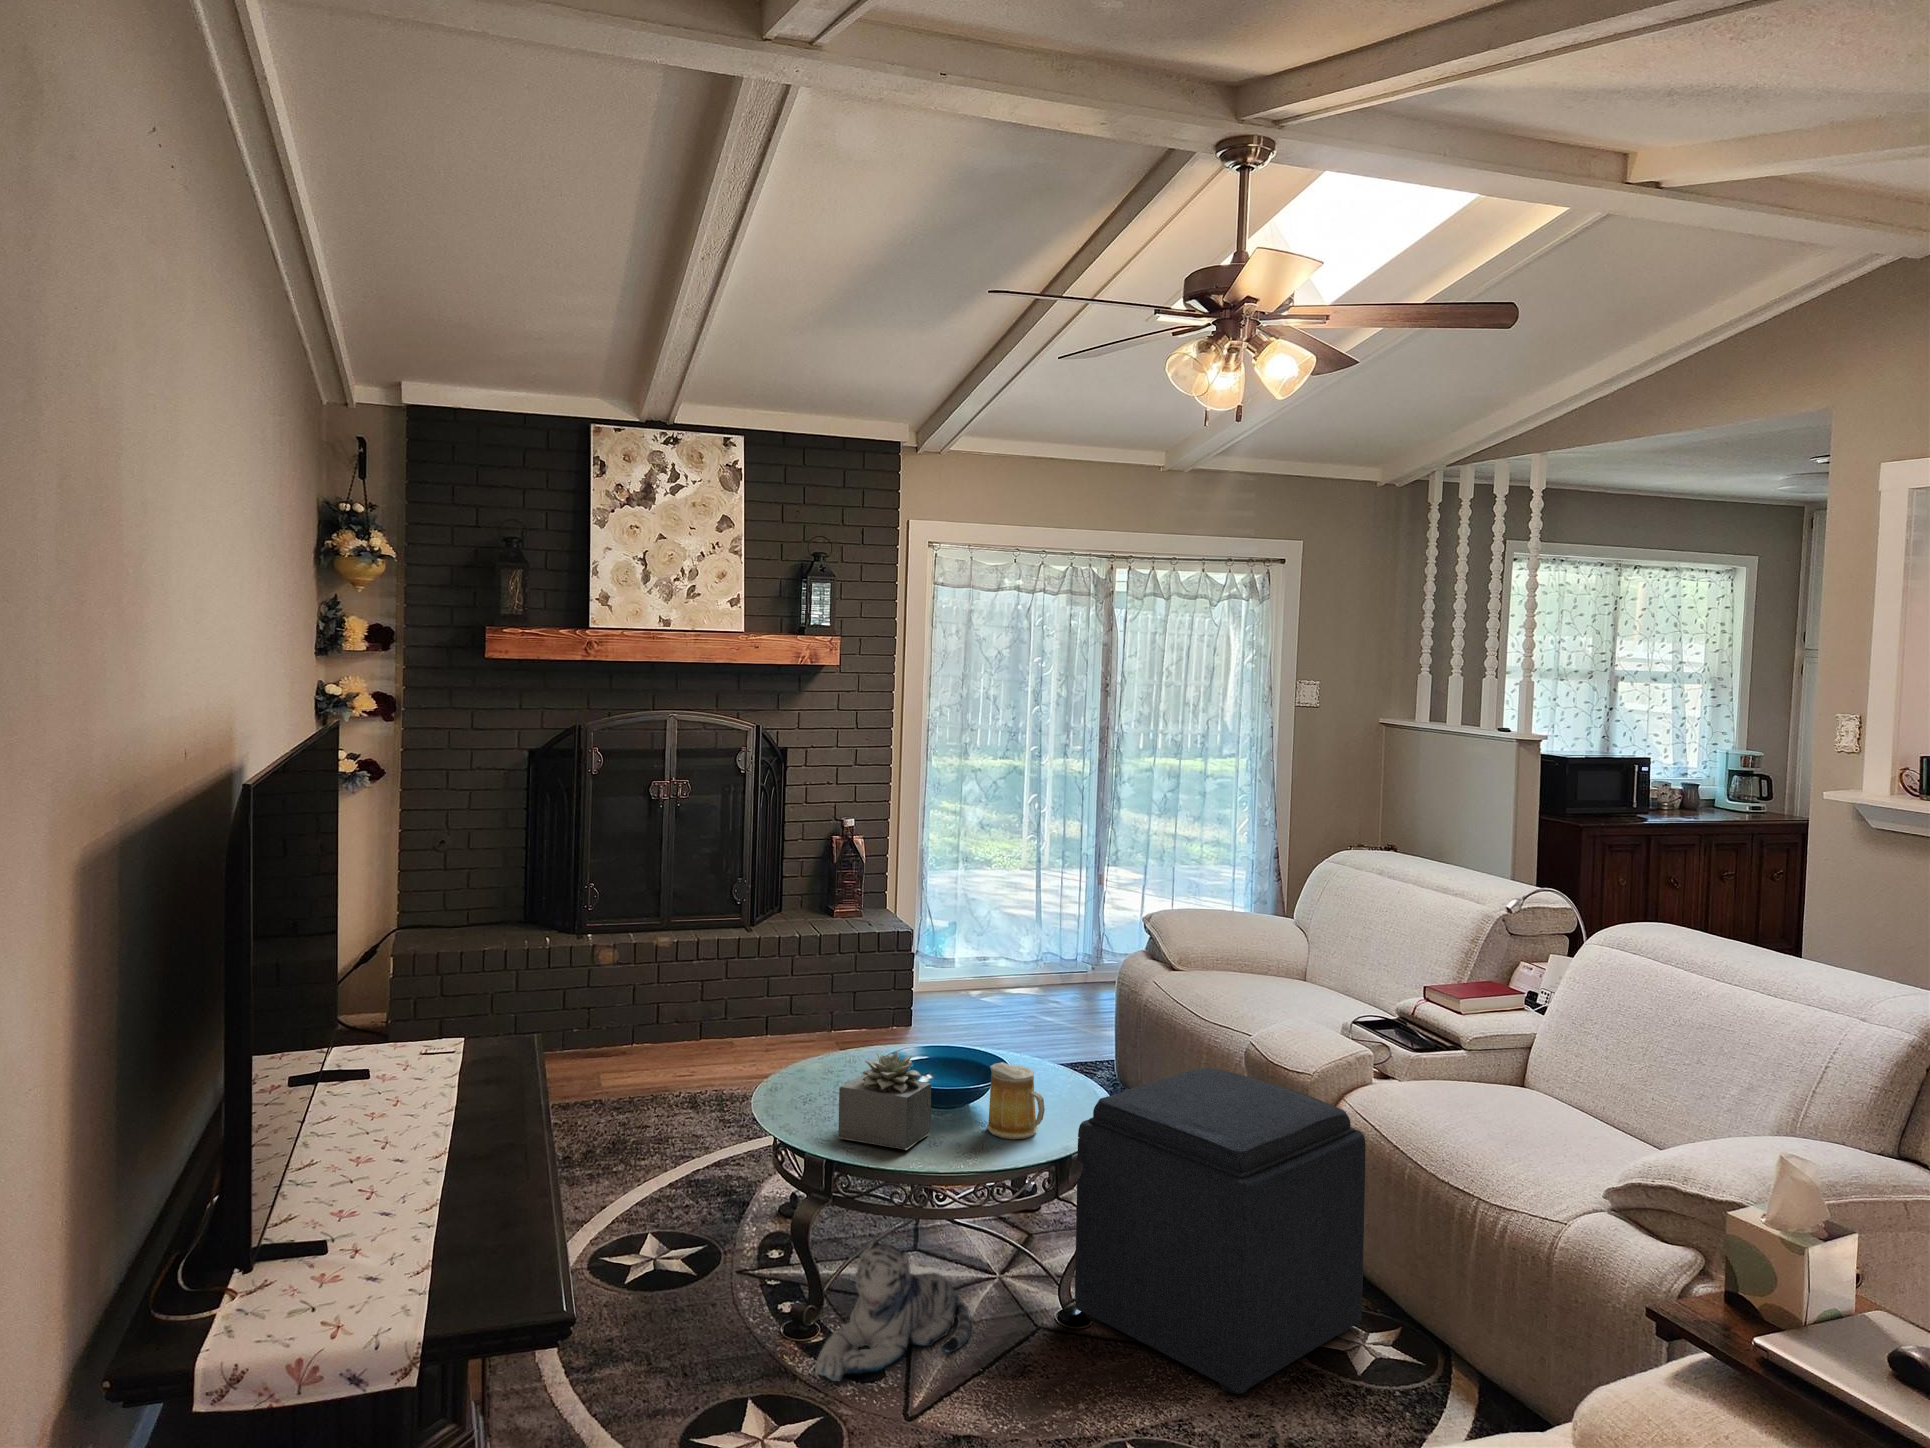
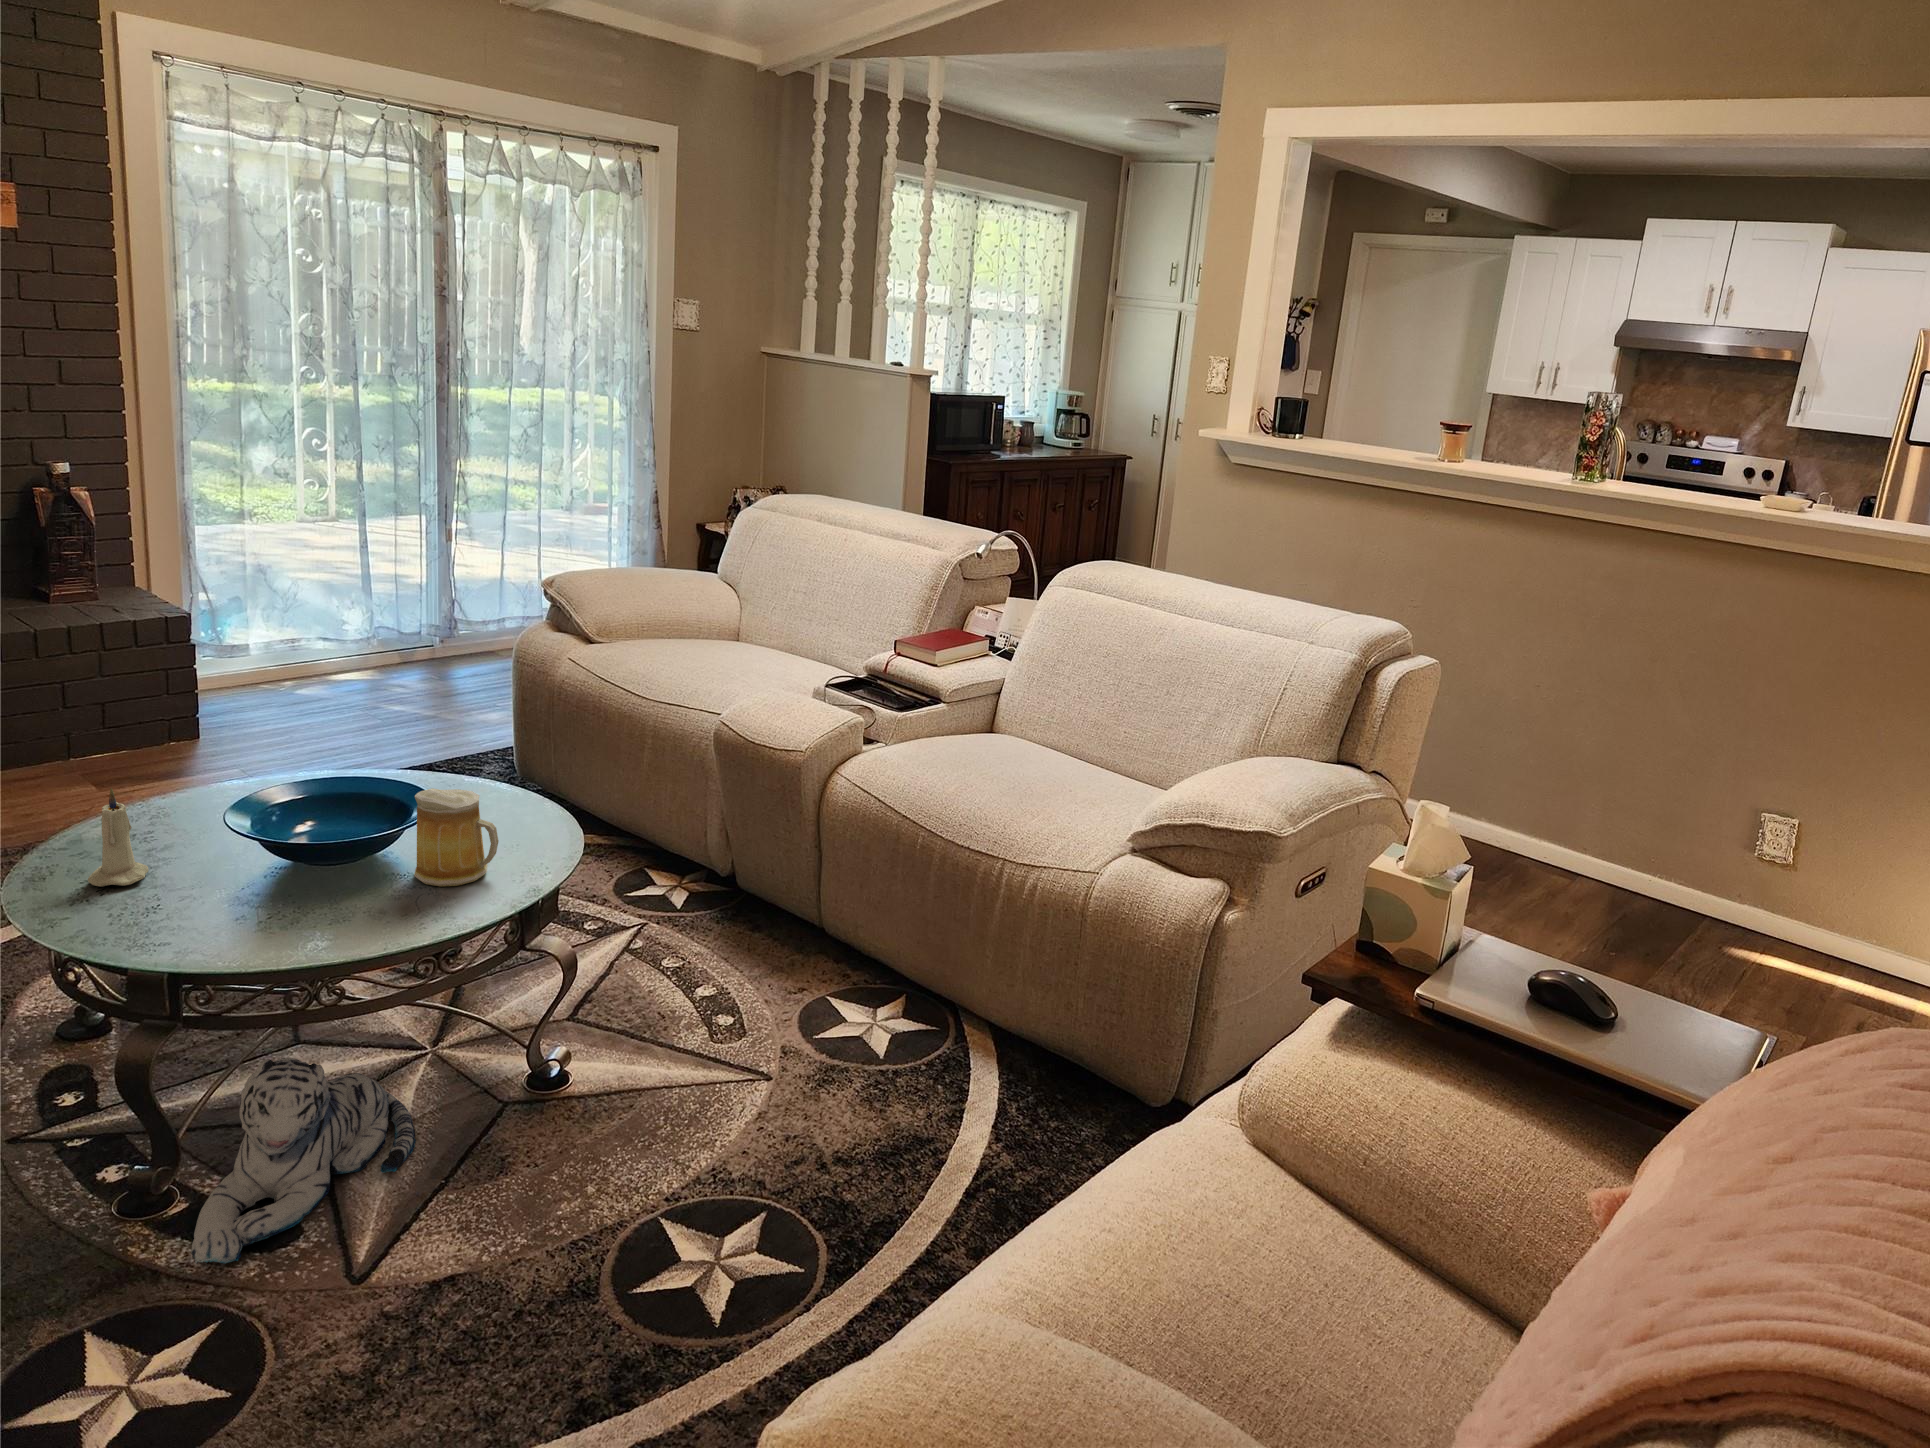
candle: none [797,1036,832,1104] -> present [88,788,149,887]
succulent plant: present [838,1052,931,1150] -> none [178,796,332,932]
ottoman: present [1075,1068,1366,1394] -> none [544,757,877,1119]

